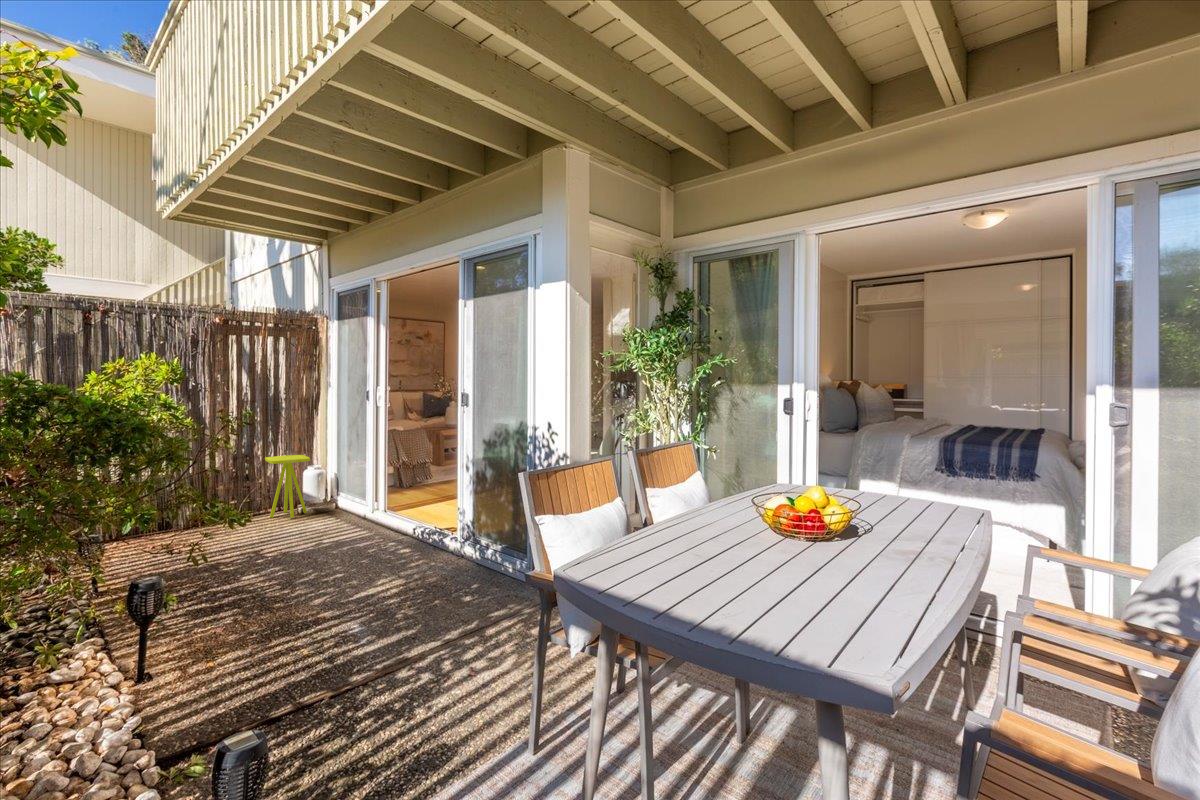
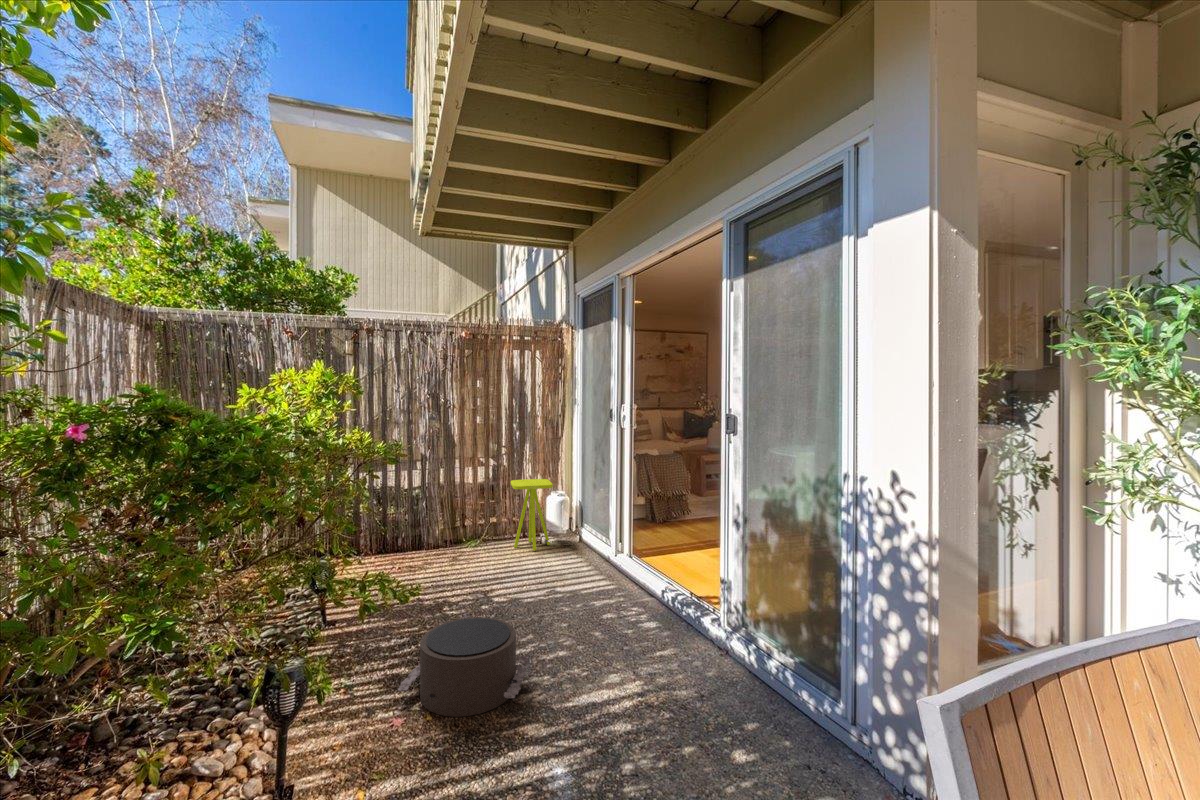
pouf: none [203,549,312,614] -> present [398,617,528,717]

